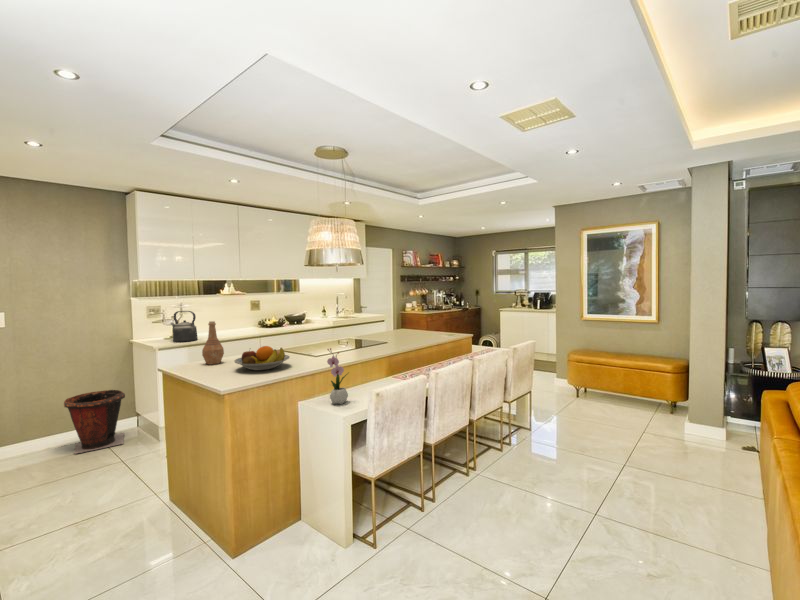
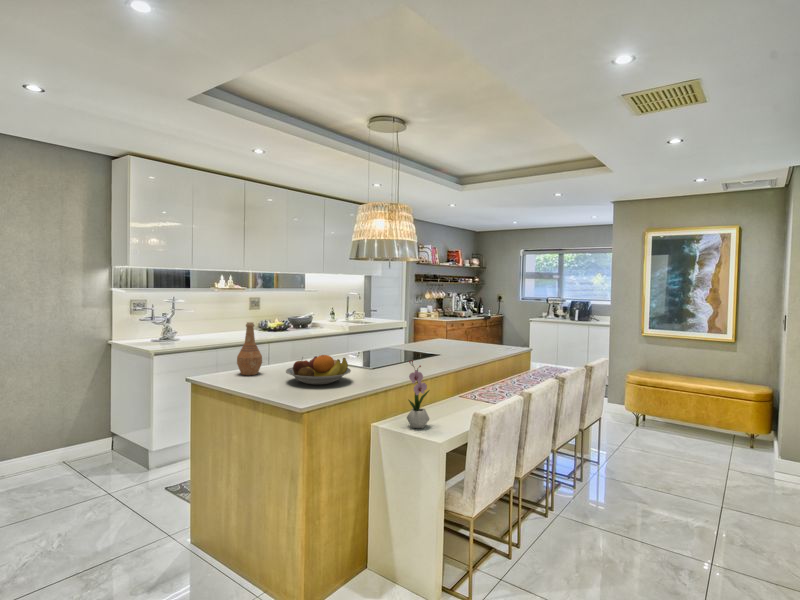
kettle: present [171,311,198,342] -> none [165,307,198,346]
trash can: present [64,390,125,454] -> none [31,402,107,483]

